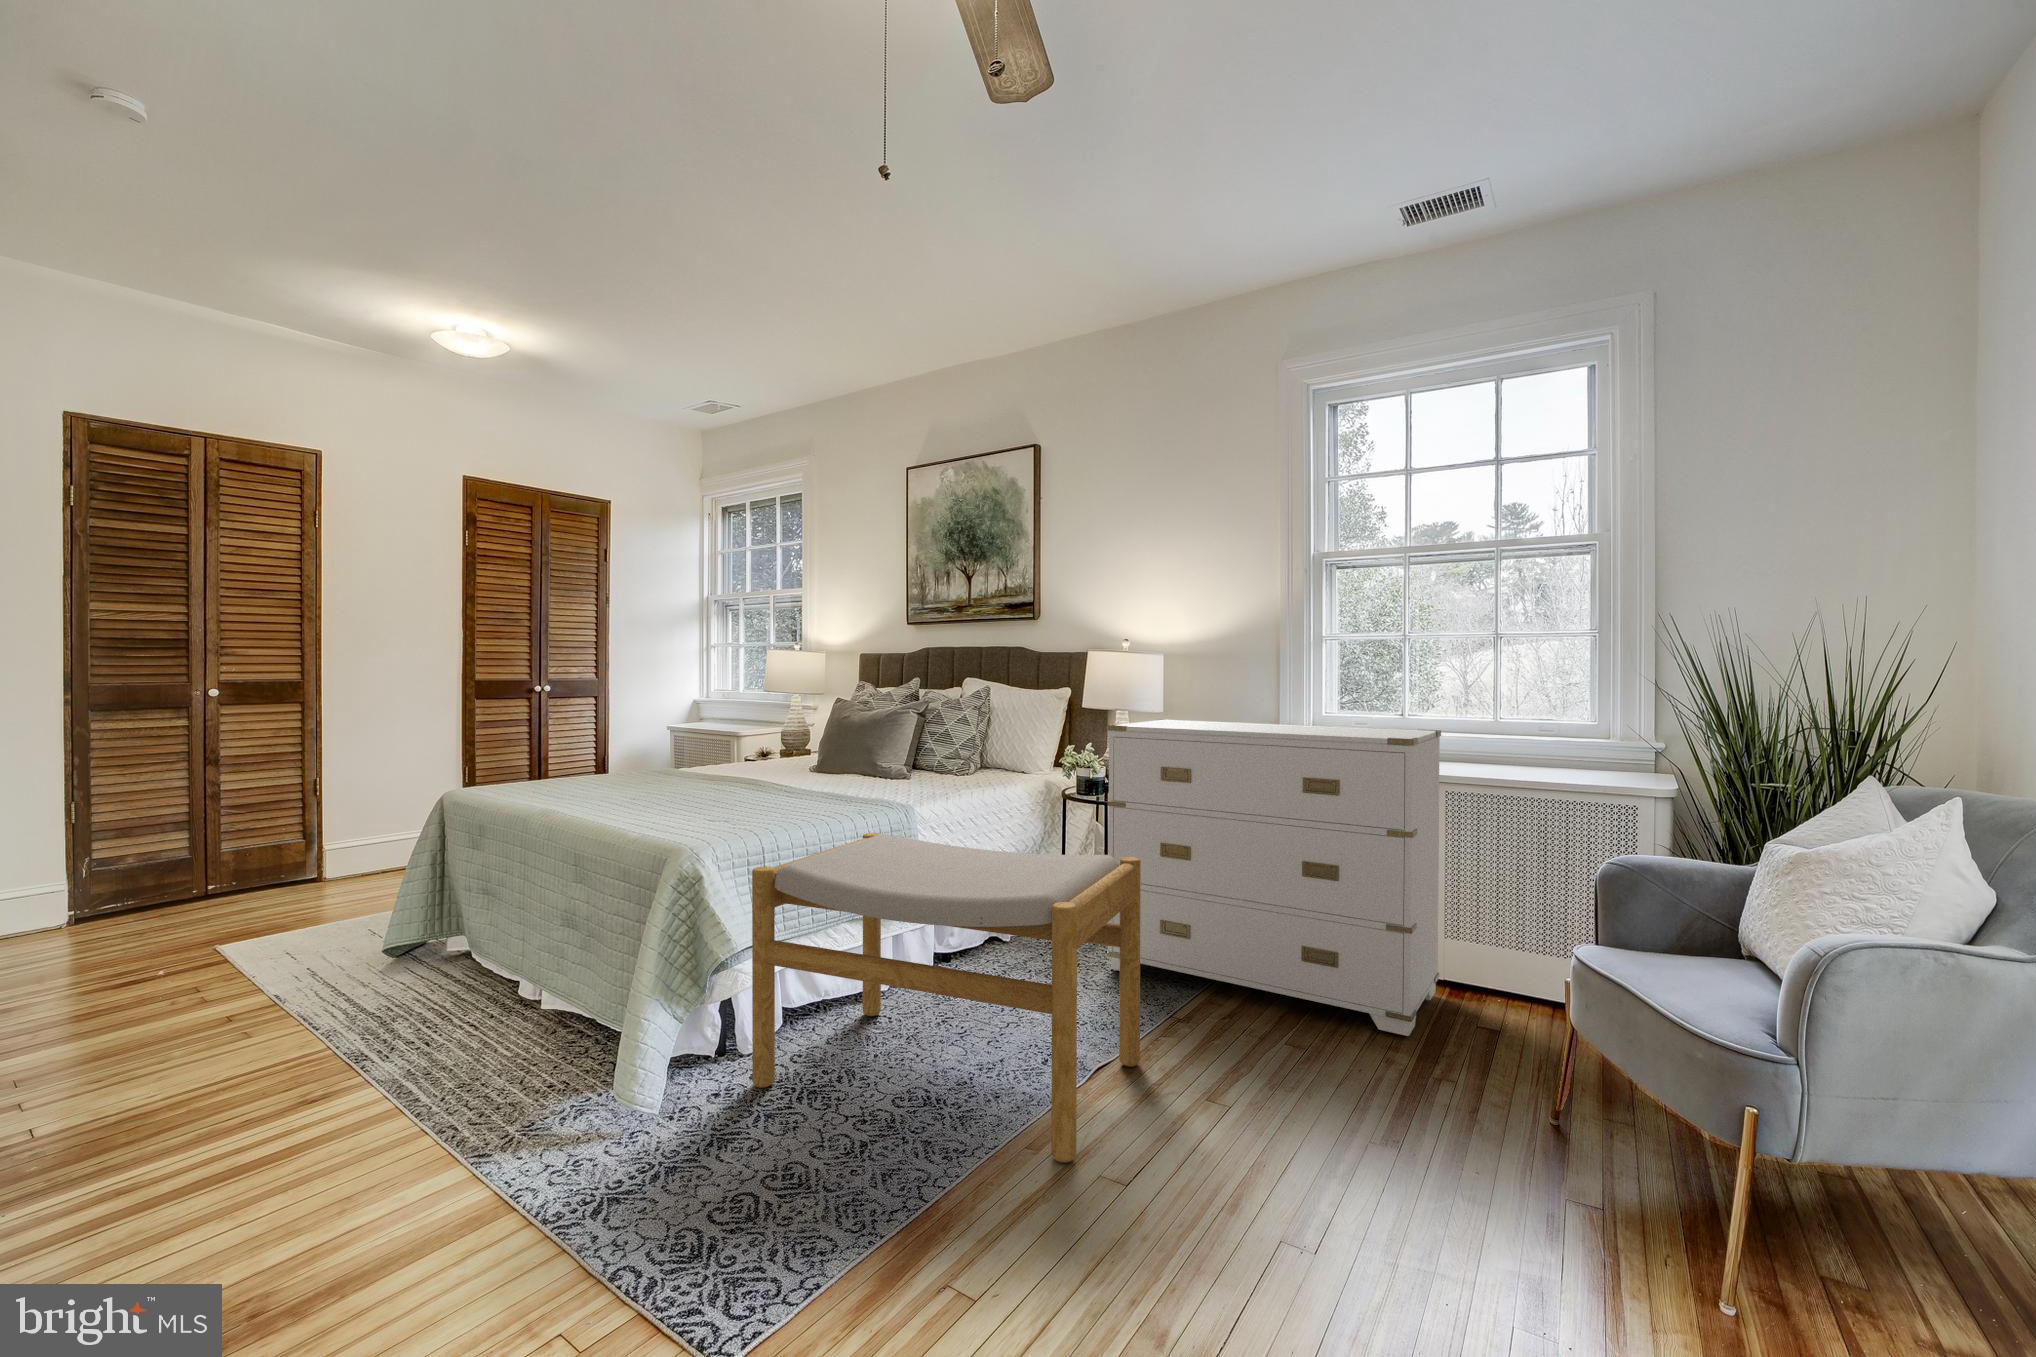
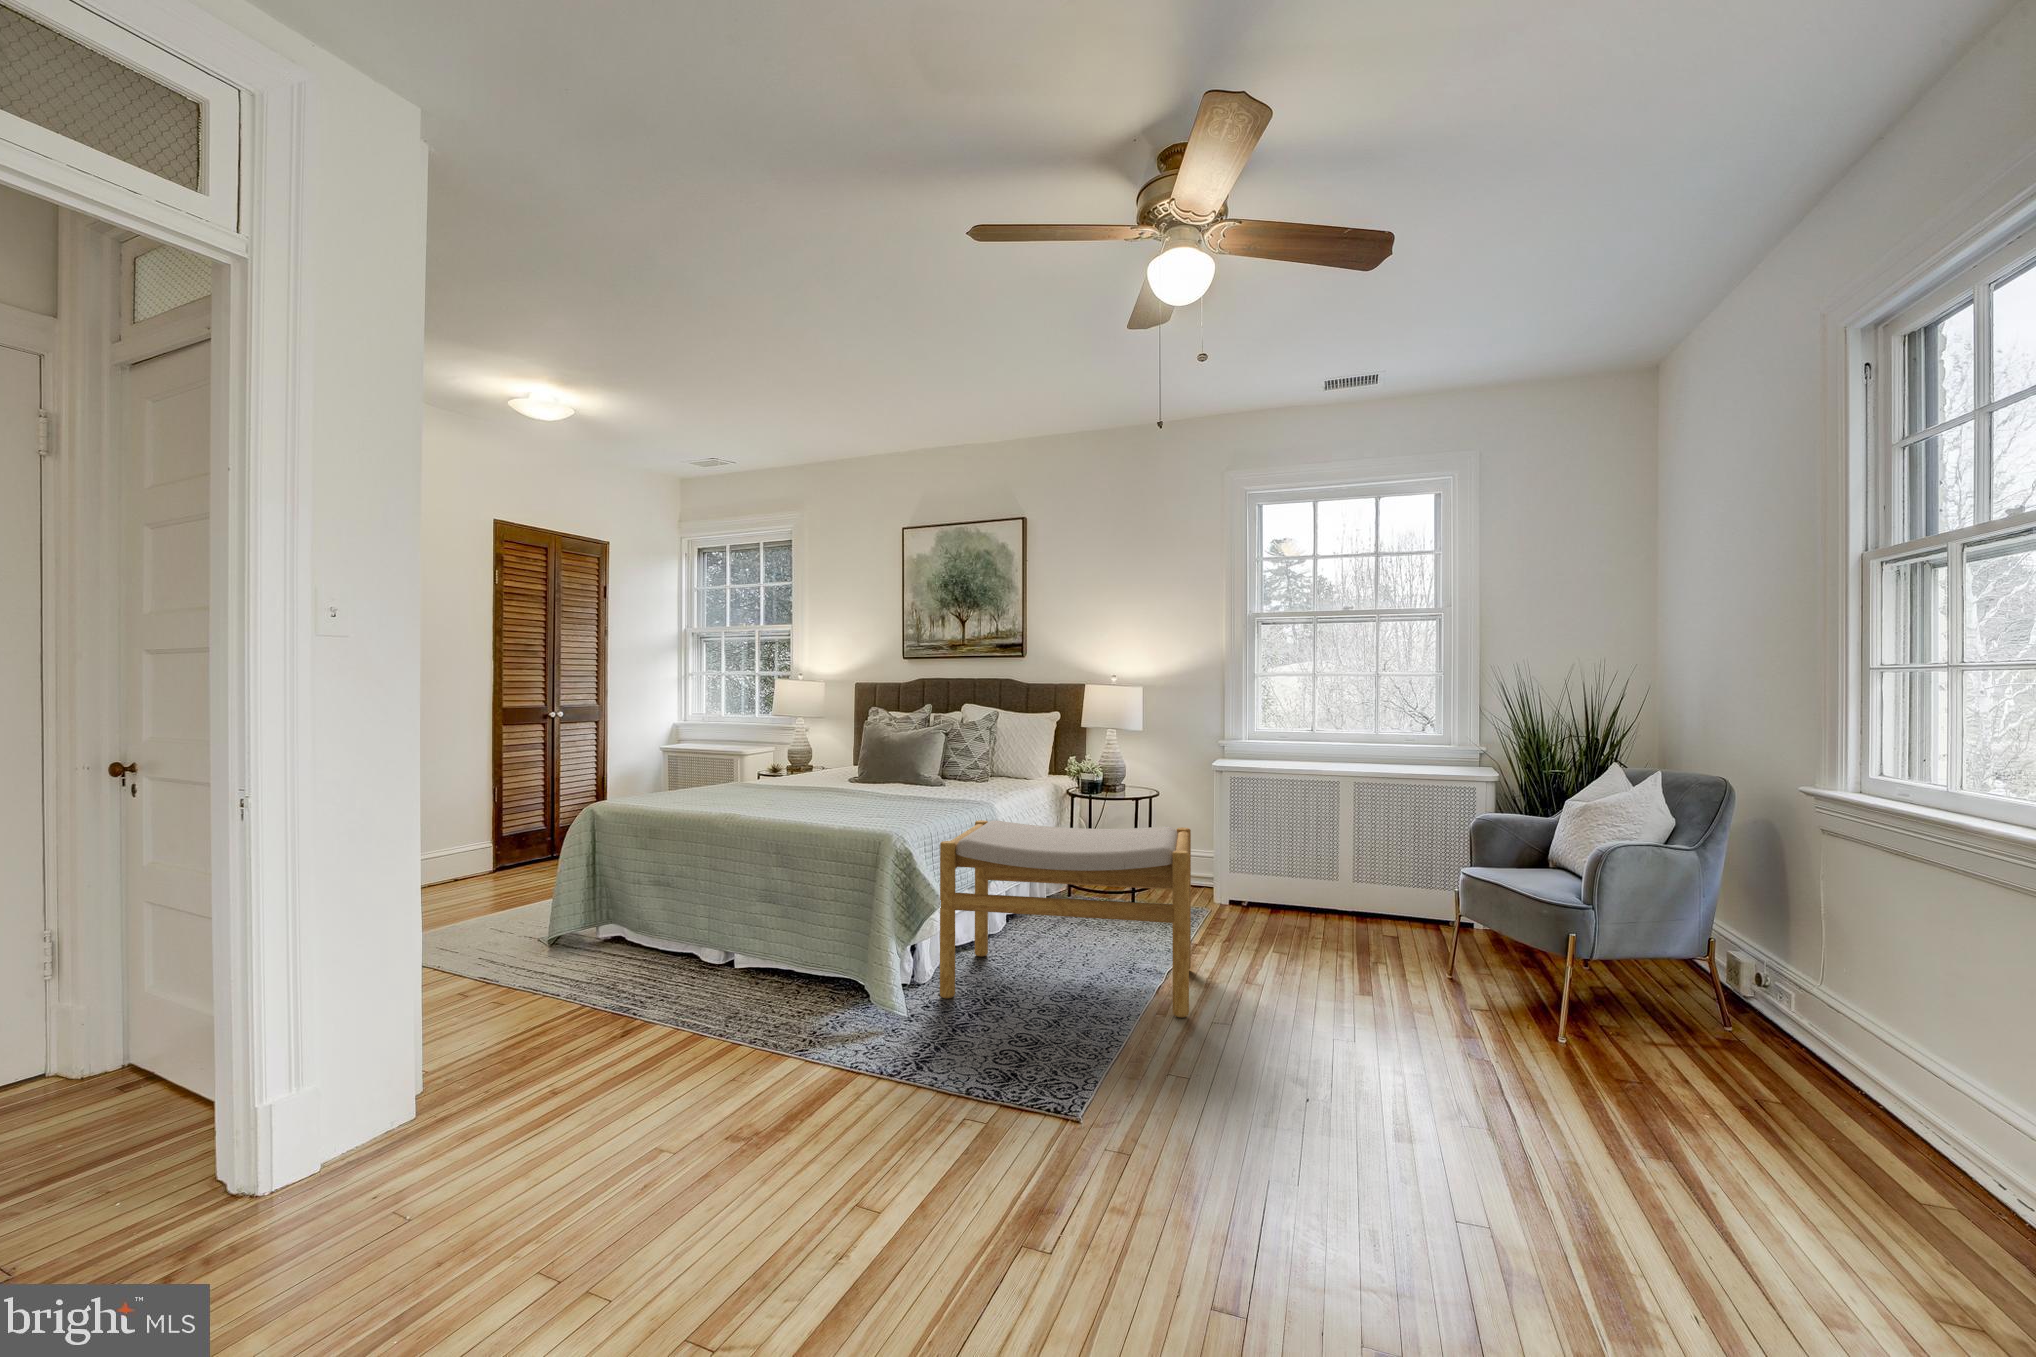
dresser: present [1107,719,1441,1036] -> none [1126,735,1355,944]

